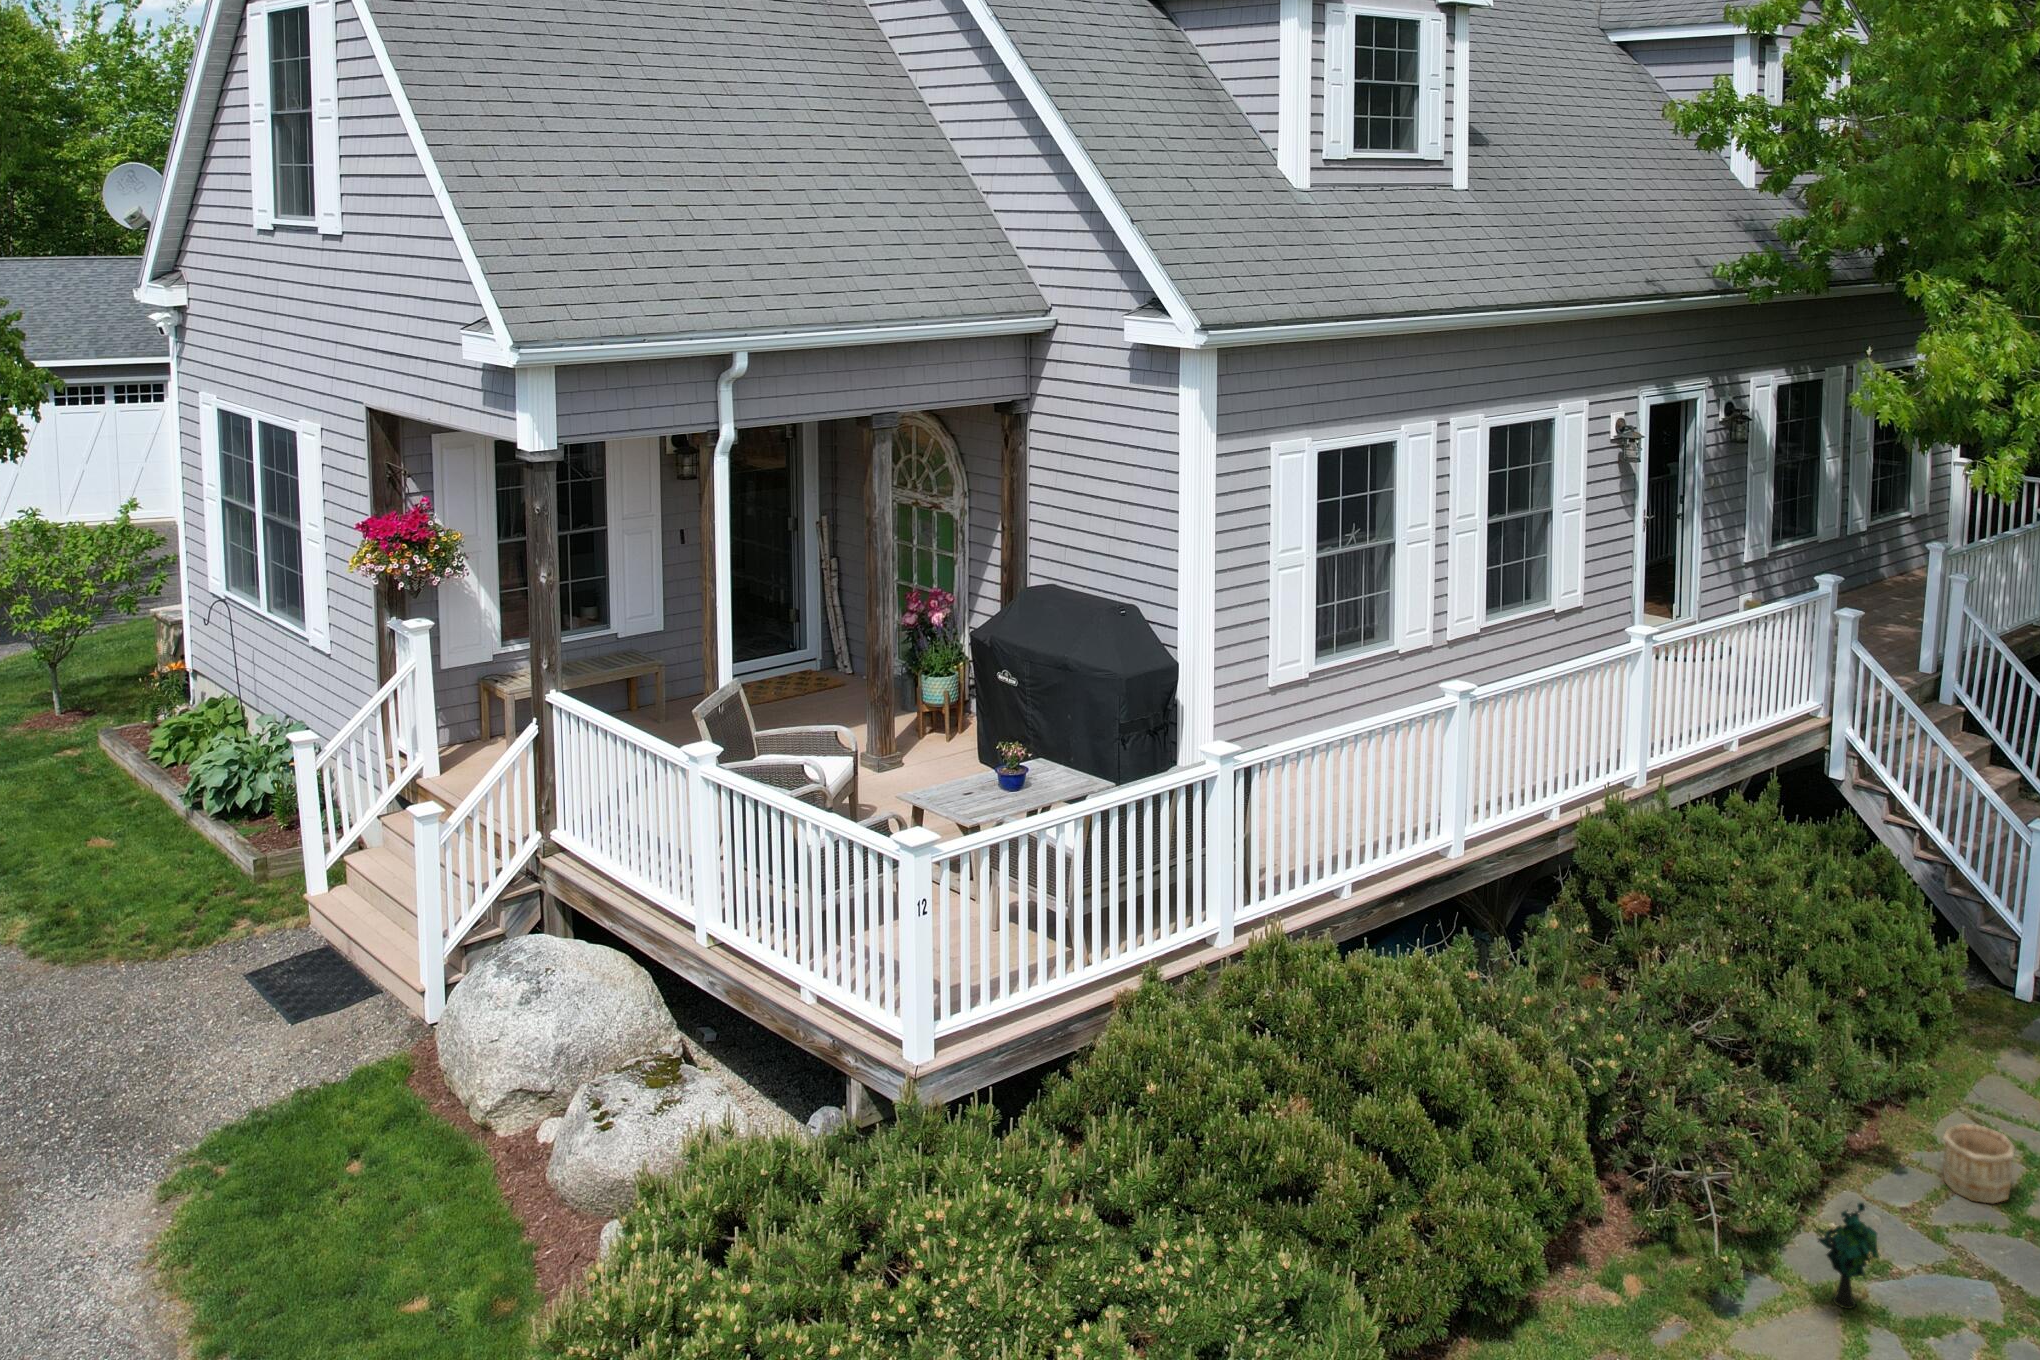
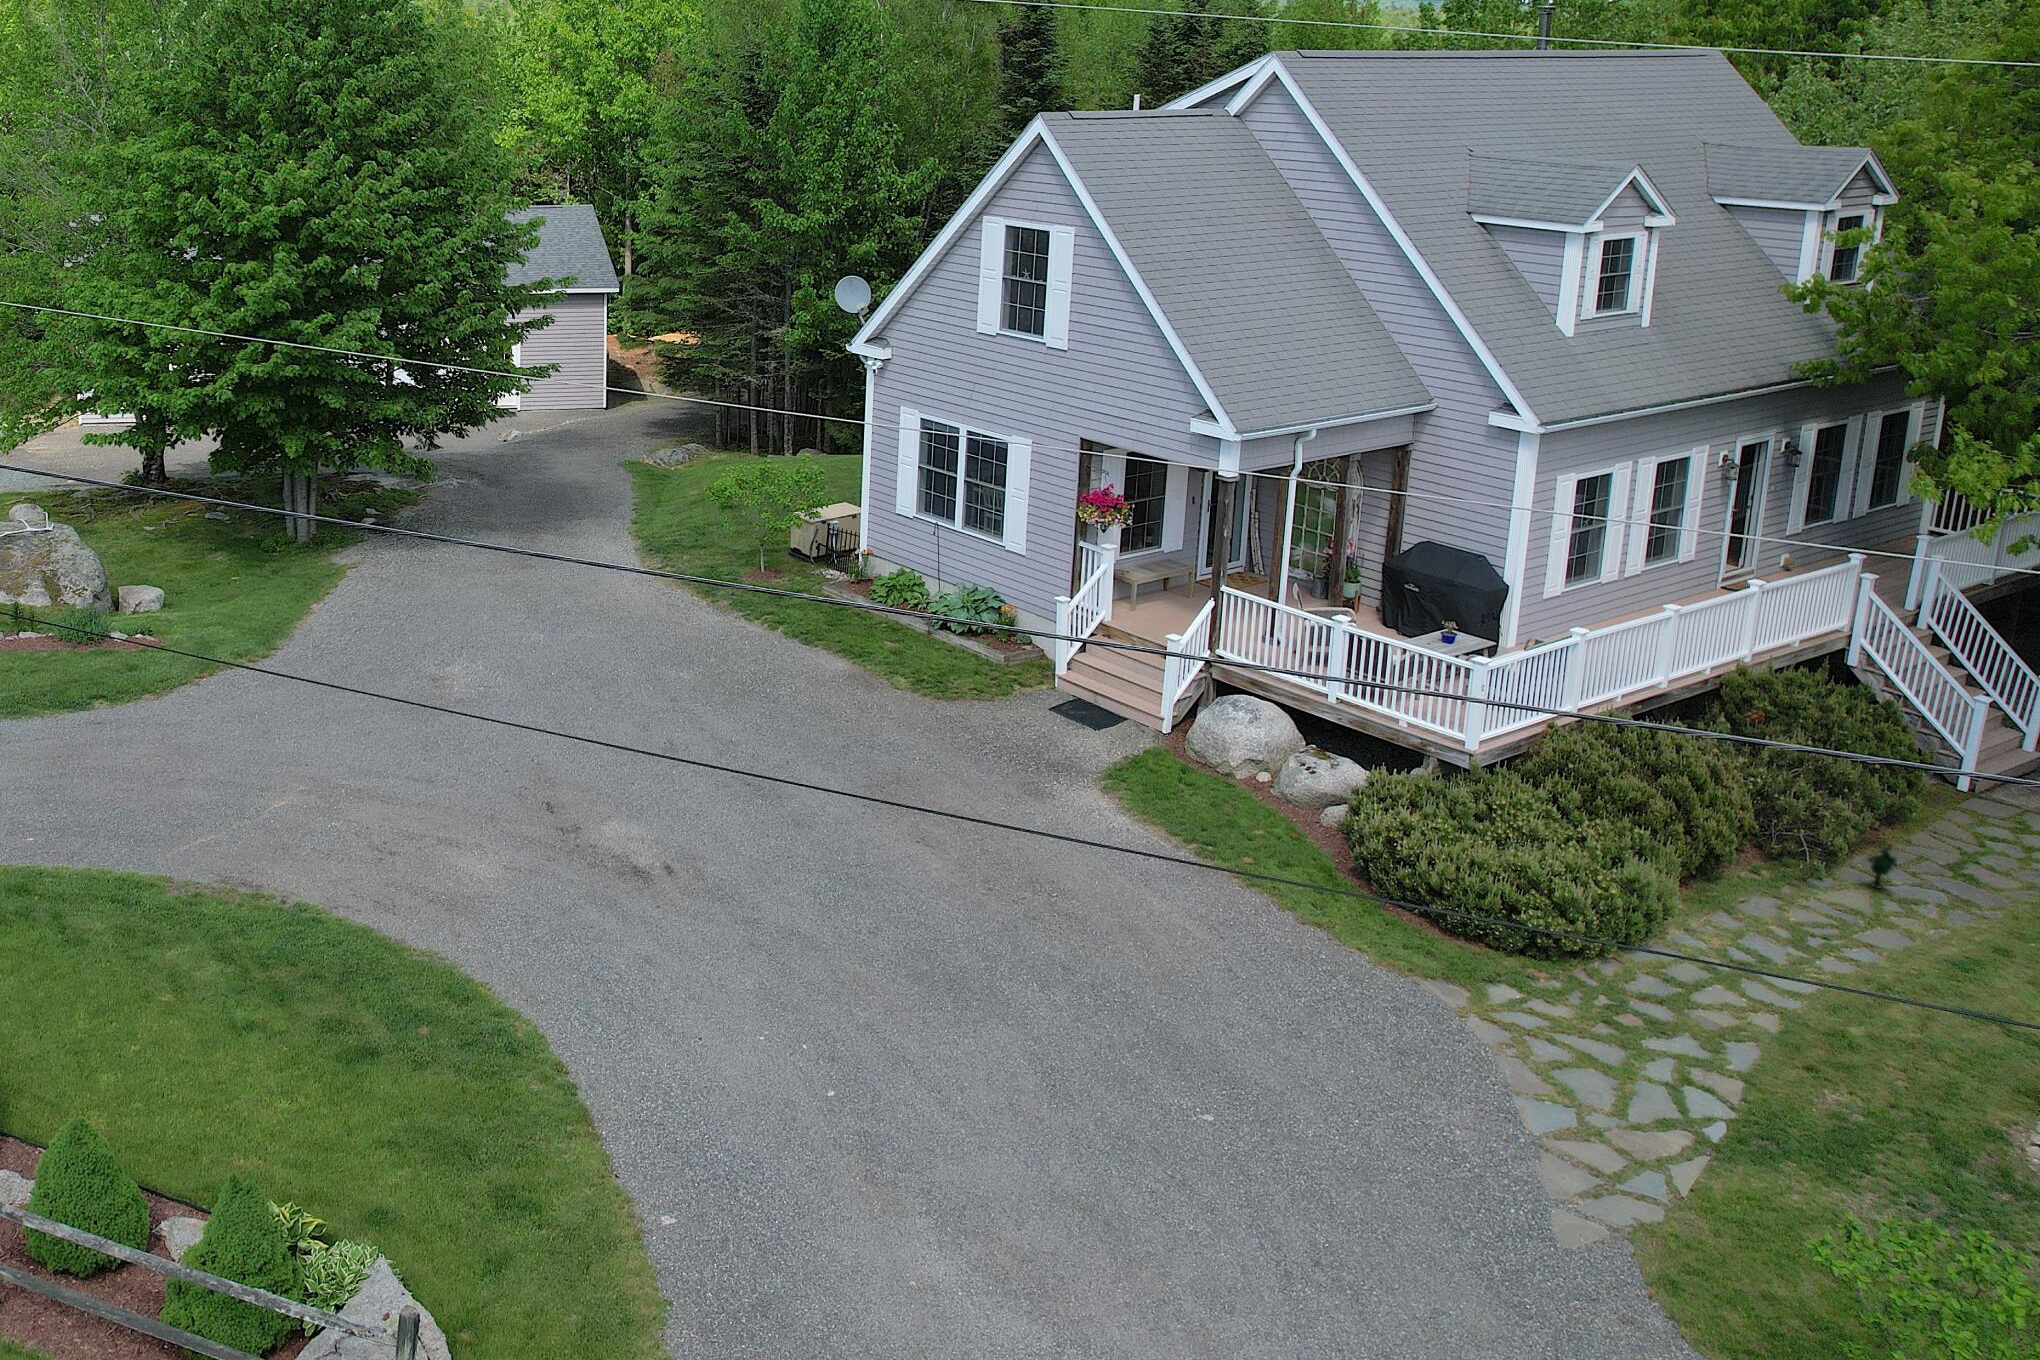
wooden bucket: present [1943,1123,2015,1203] -> none [1922,828,1963,862]

